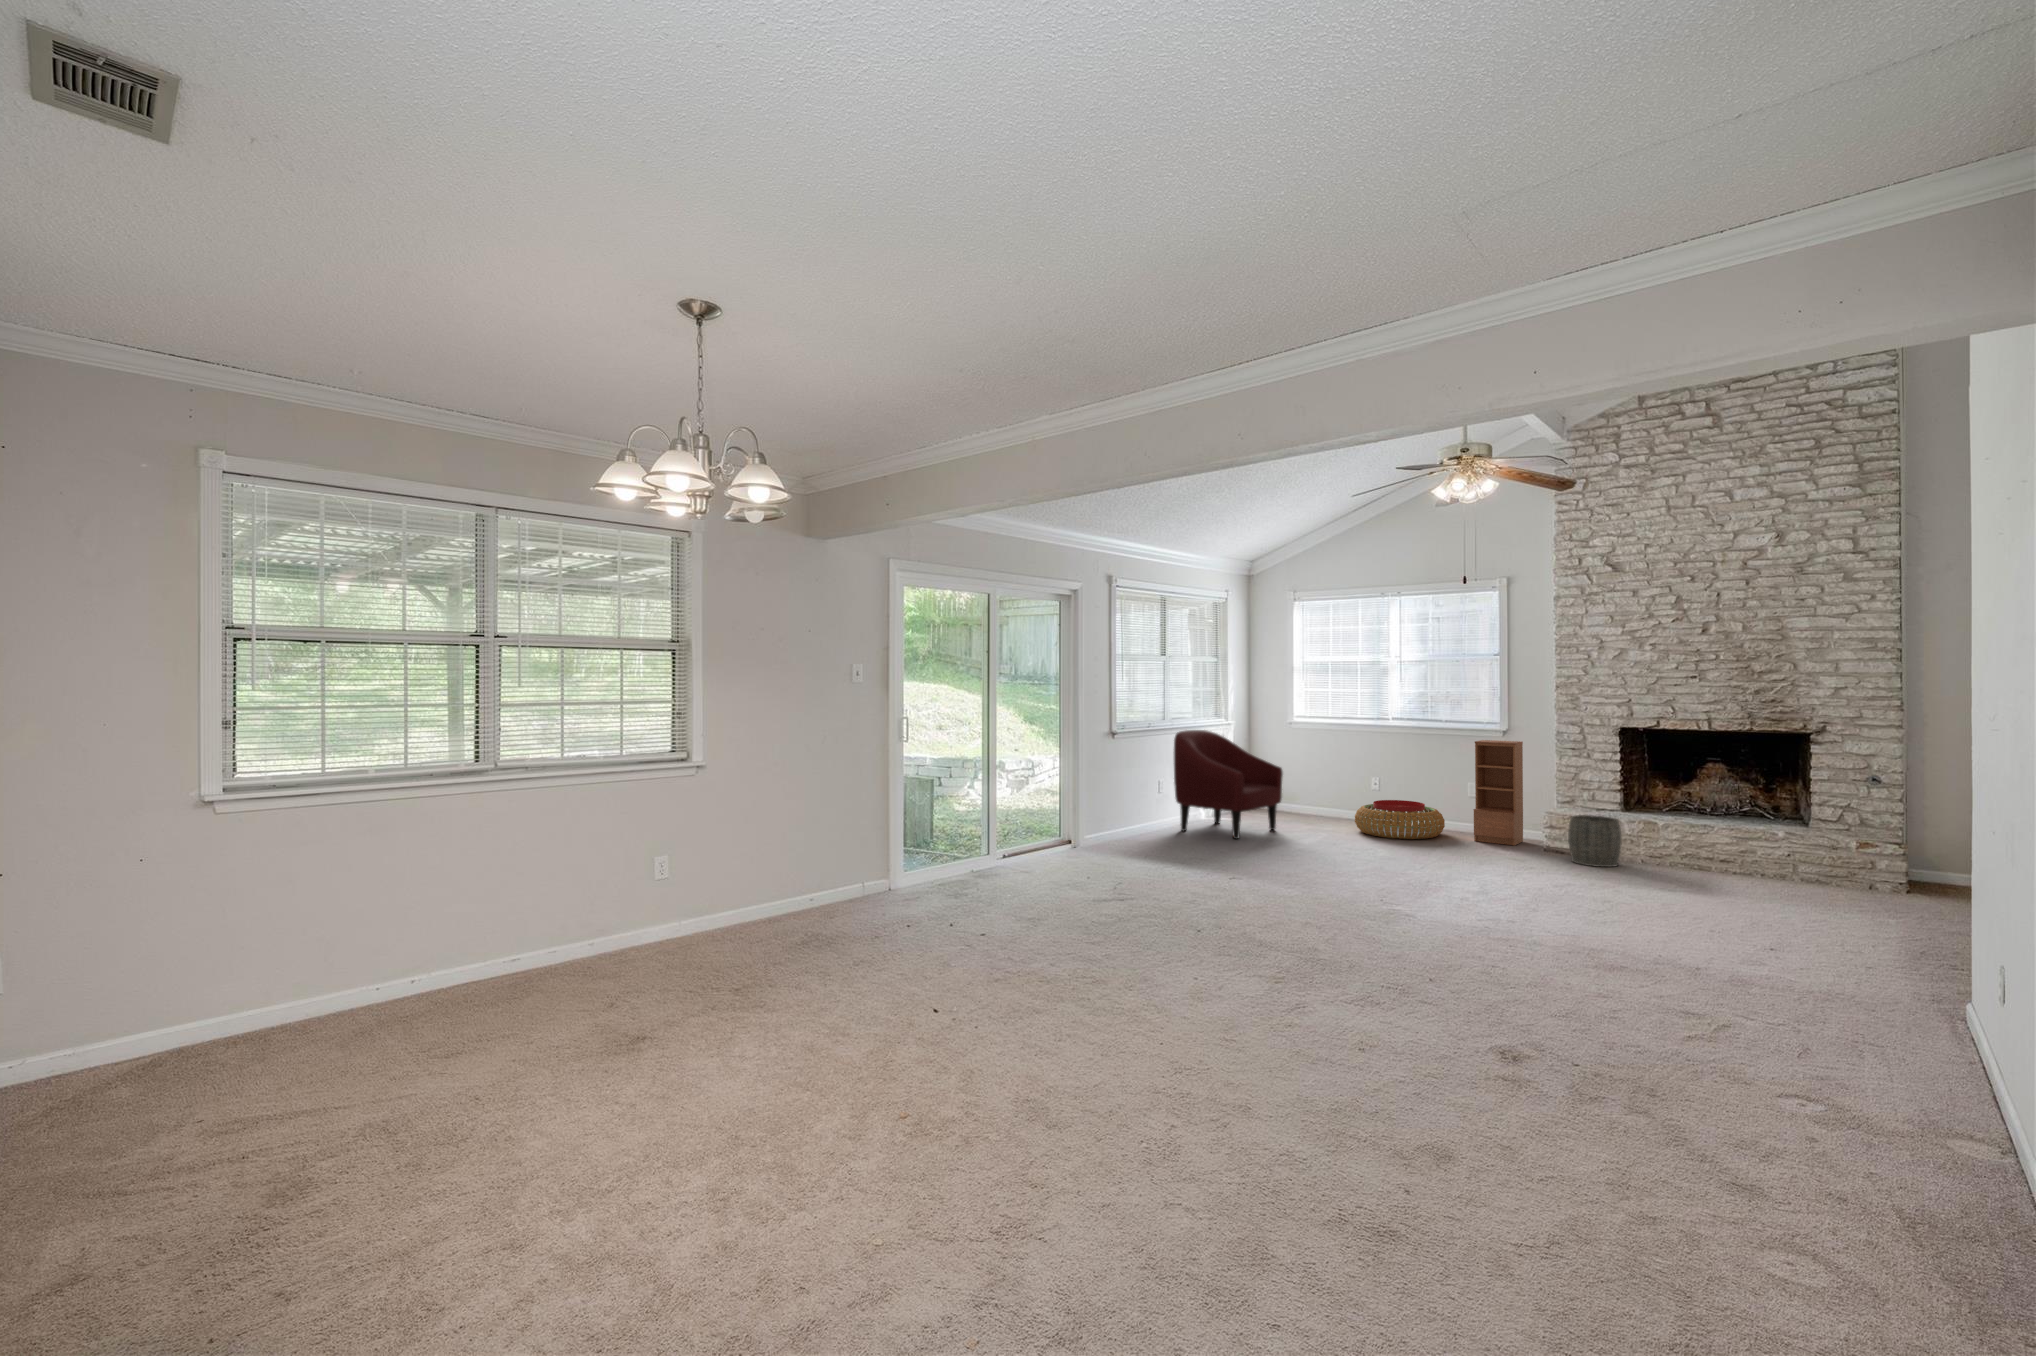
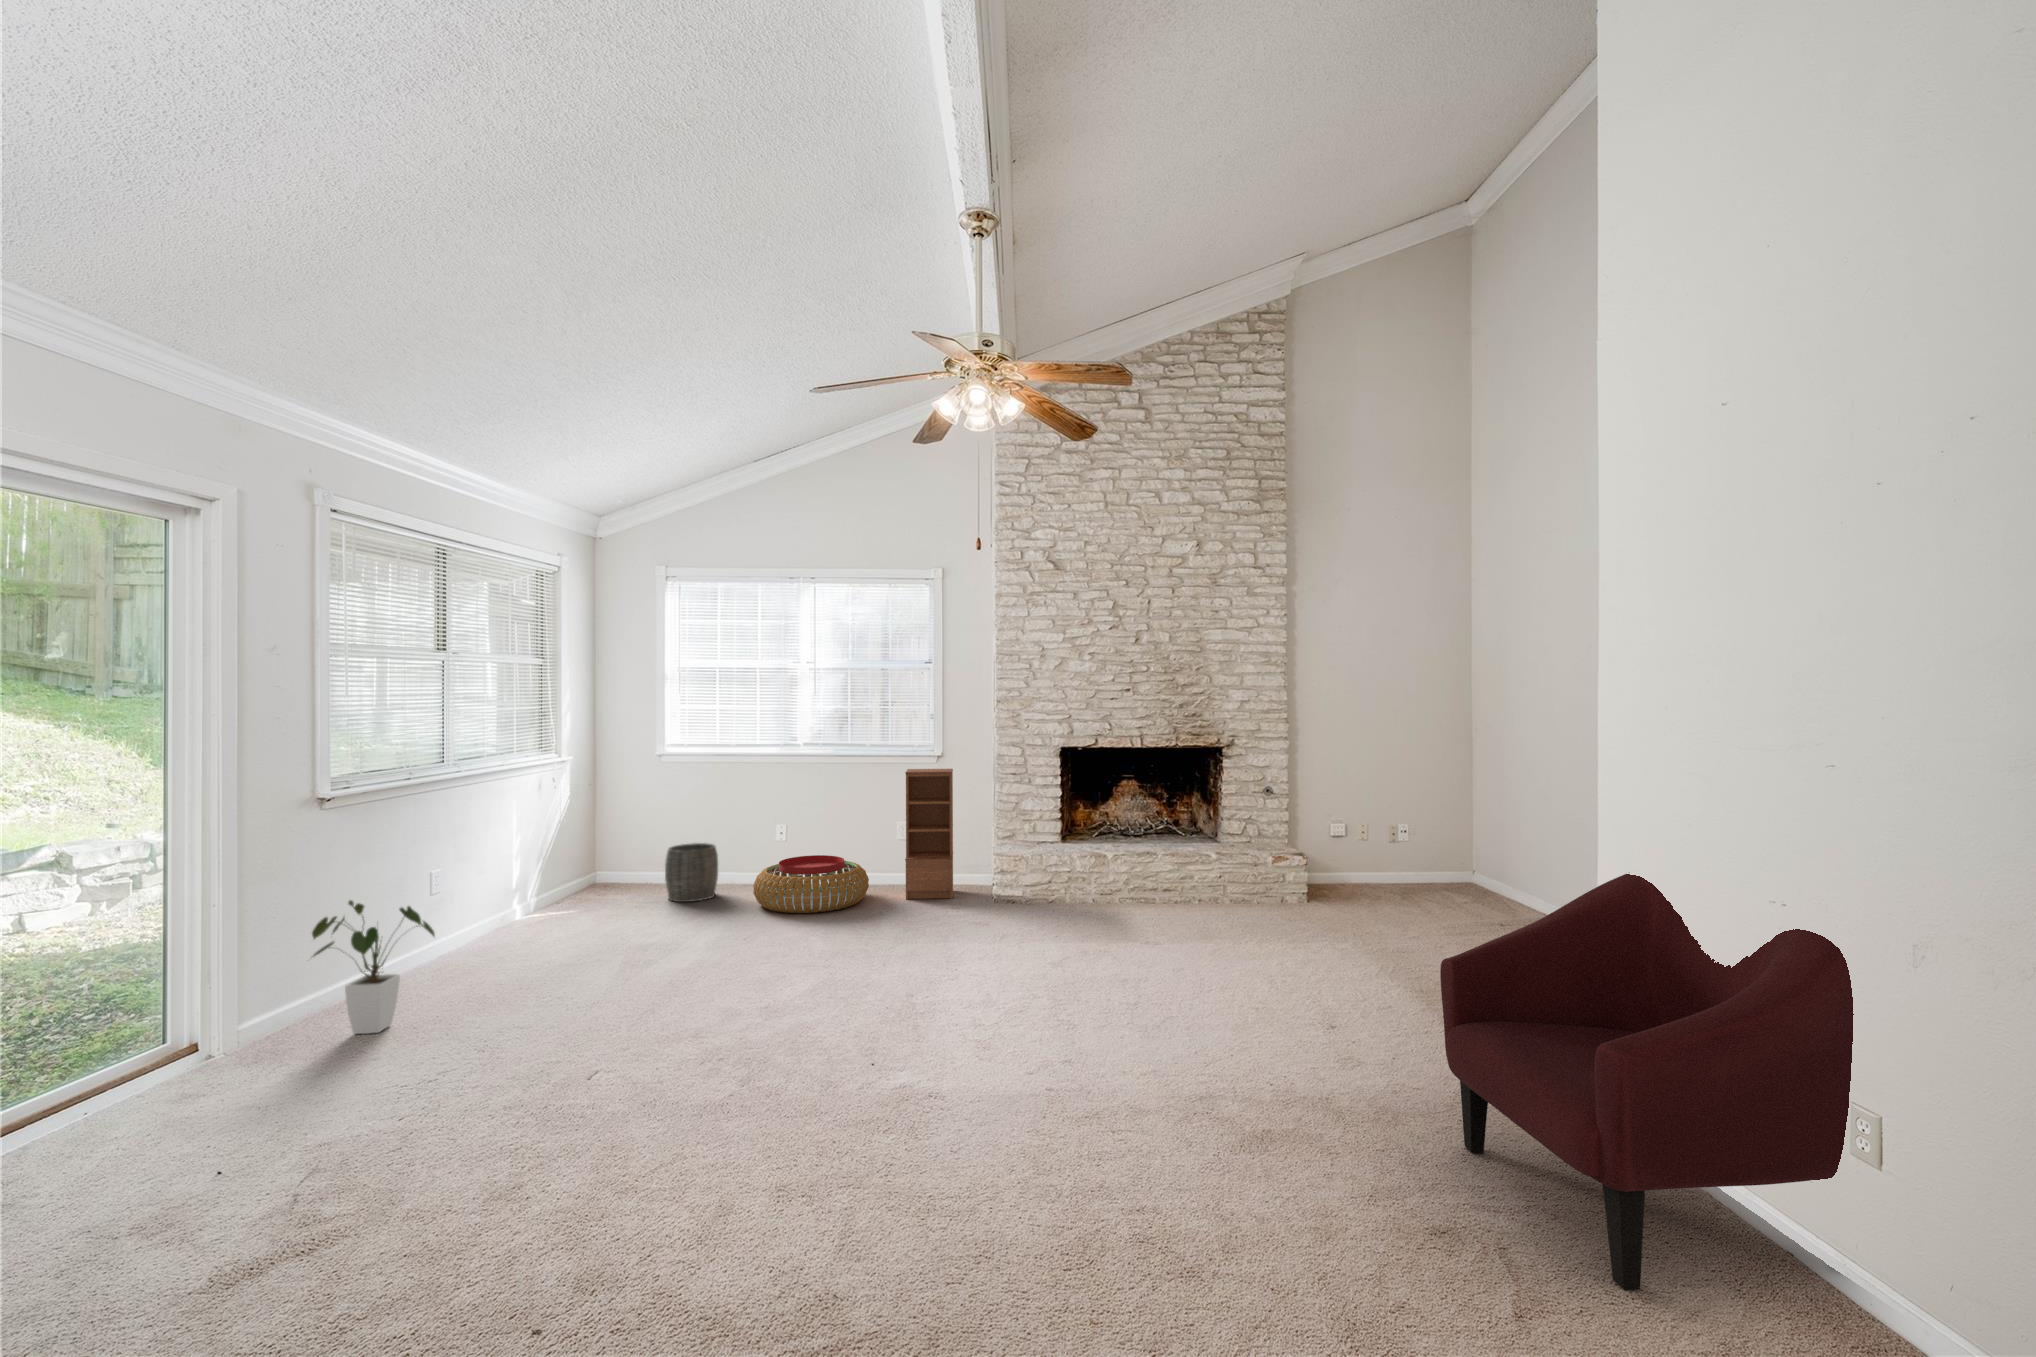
armchair: present [1174,730,1283,839] -> present [1440,874,1854,1290]
house plant: none [1100,783,1153,848] -> present [312,900,435,1034]
woven basket: present [1568,815,1621,867] -> present [665,843,718,902]

